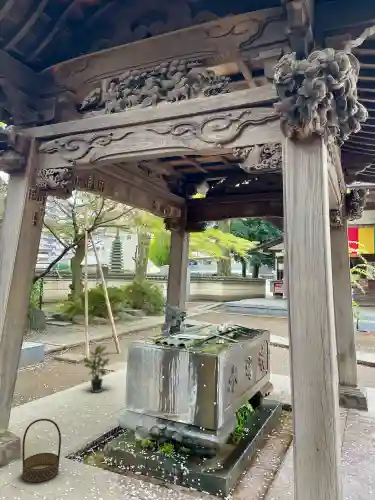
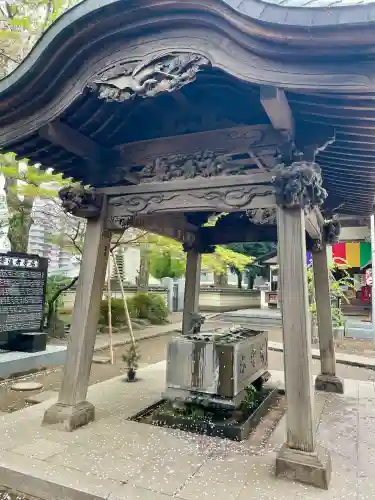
basket: present [22,419,61,482] -> none [100,390,126,432]

